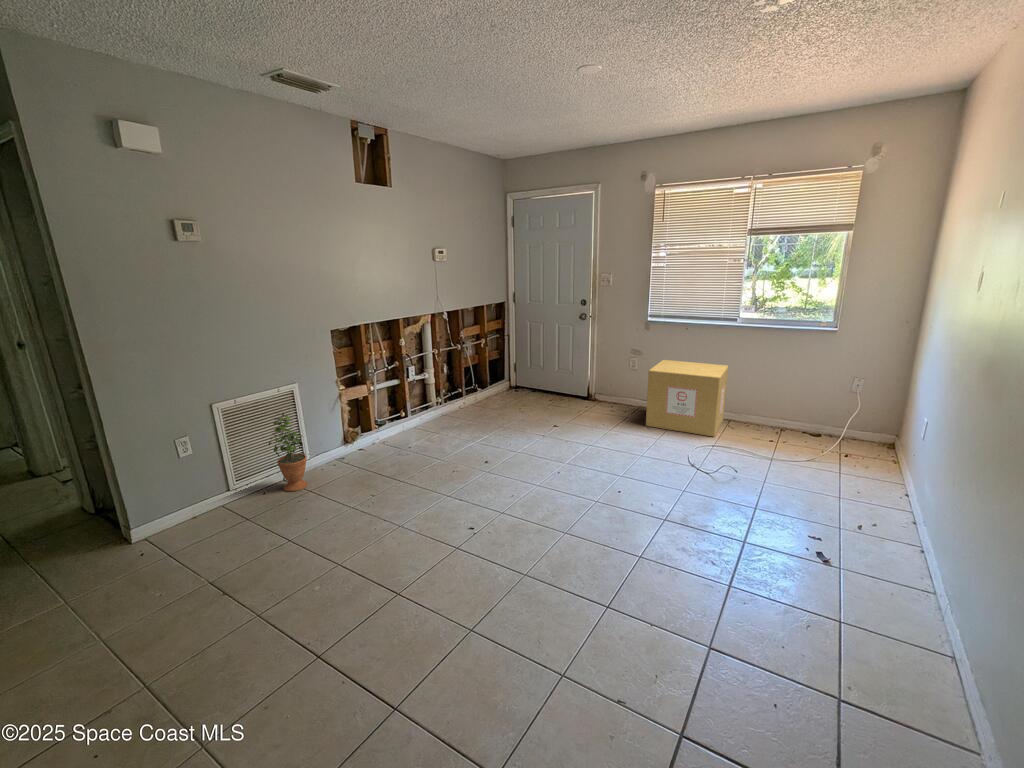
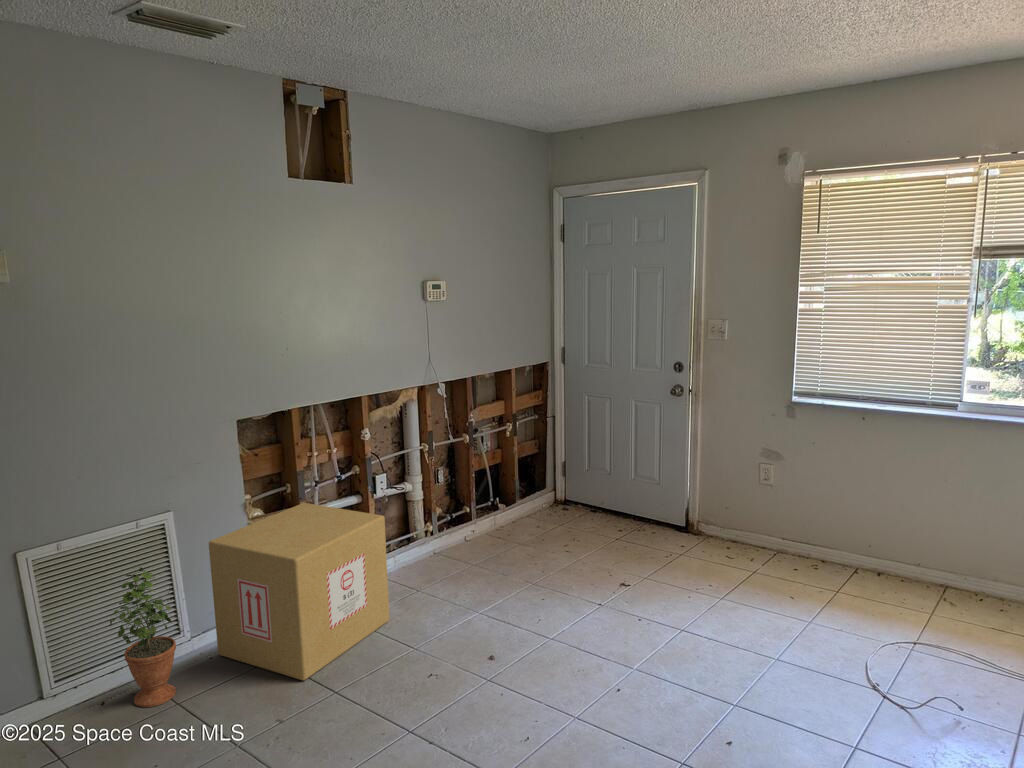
cardboard box: present [646,360,728,437] -> present [209,503,390,680]

